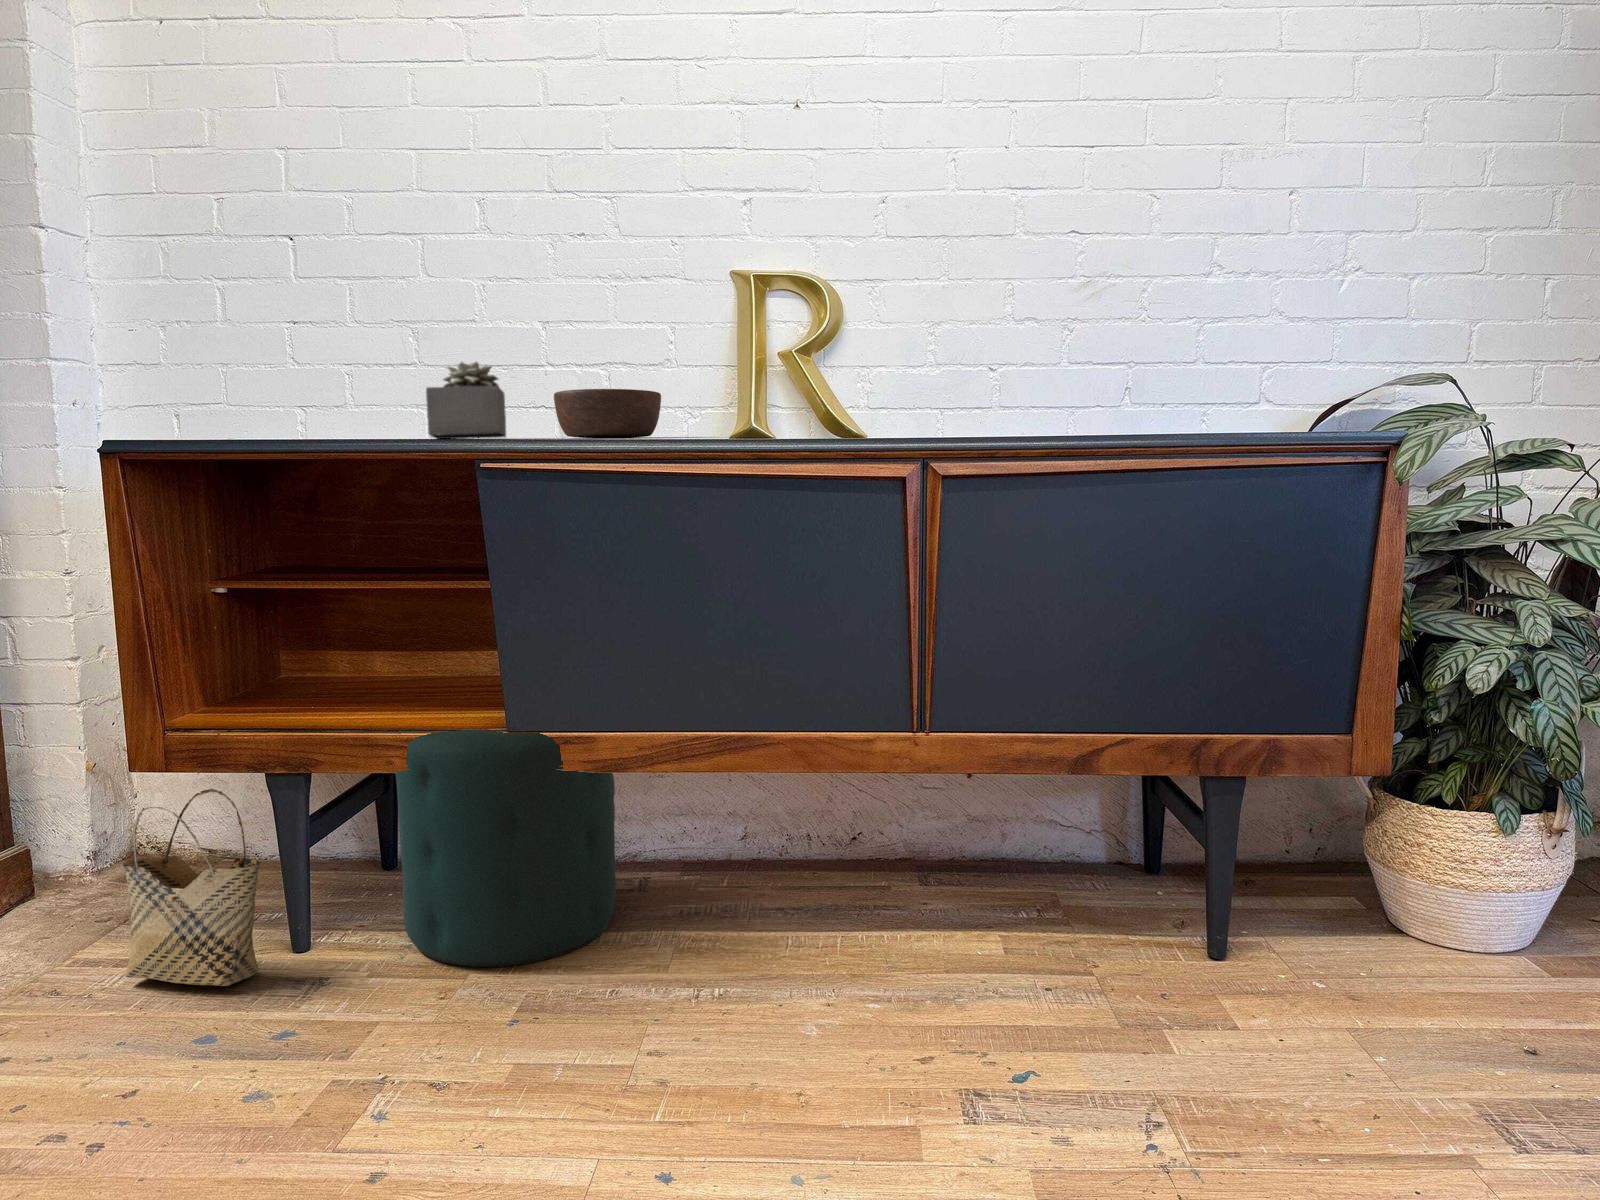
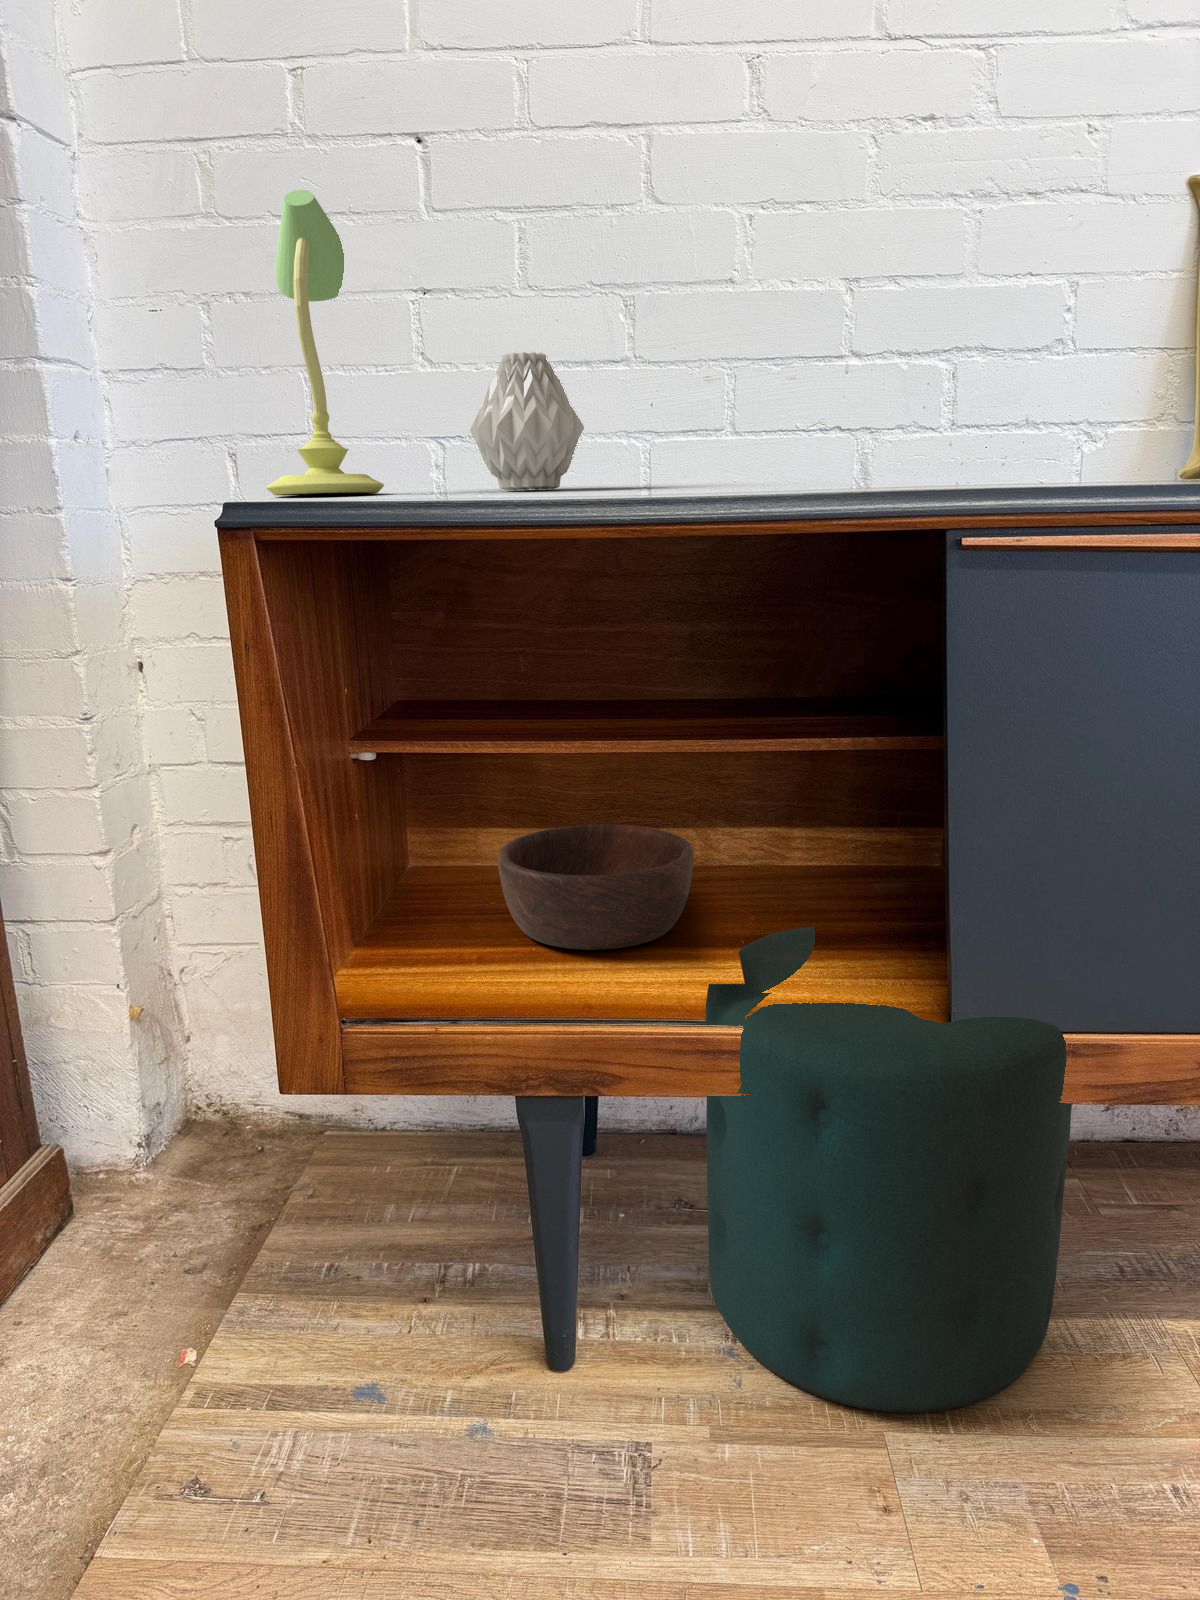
table lamp: none [192,265,271,441] -> present [266,190,384,496]
vase: none [321,358,394,439] -> present [470,352,584,490]
succulent plant: present [426,362,506,439] -> none [651,352,785,488]
wooden bowl: present [554,389,661,438] -> present [497,825,694,950]
woven basket: present [123,789,260,986] -> none [297,1118,531,1468]

